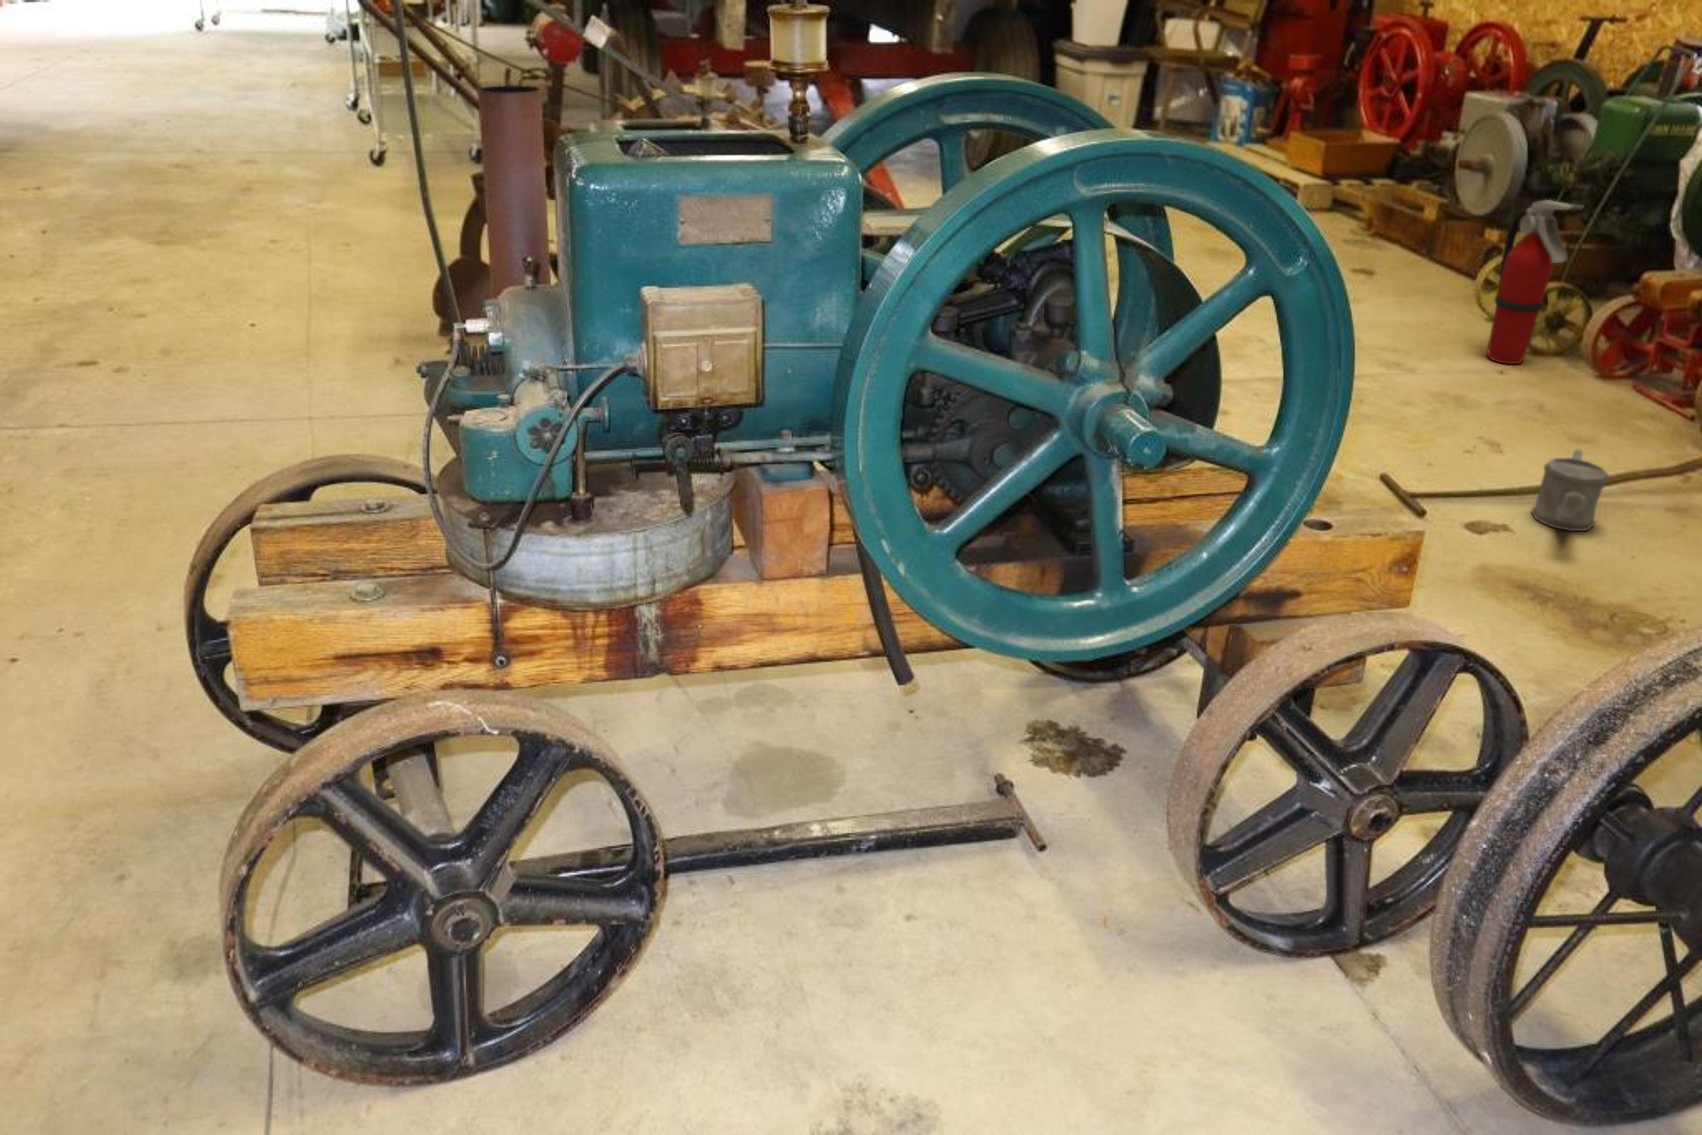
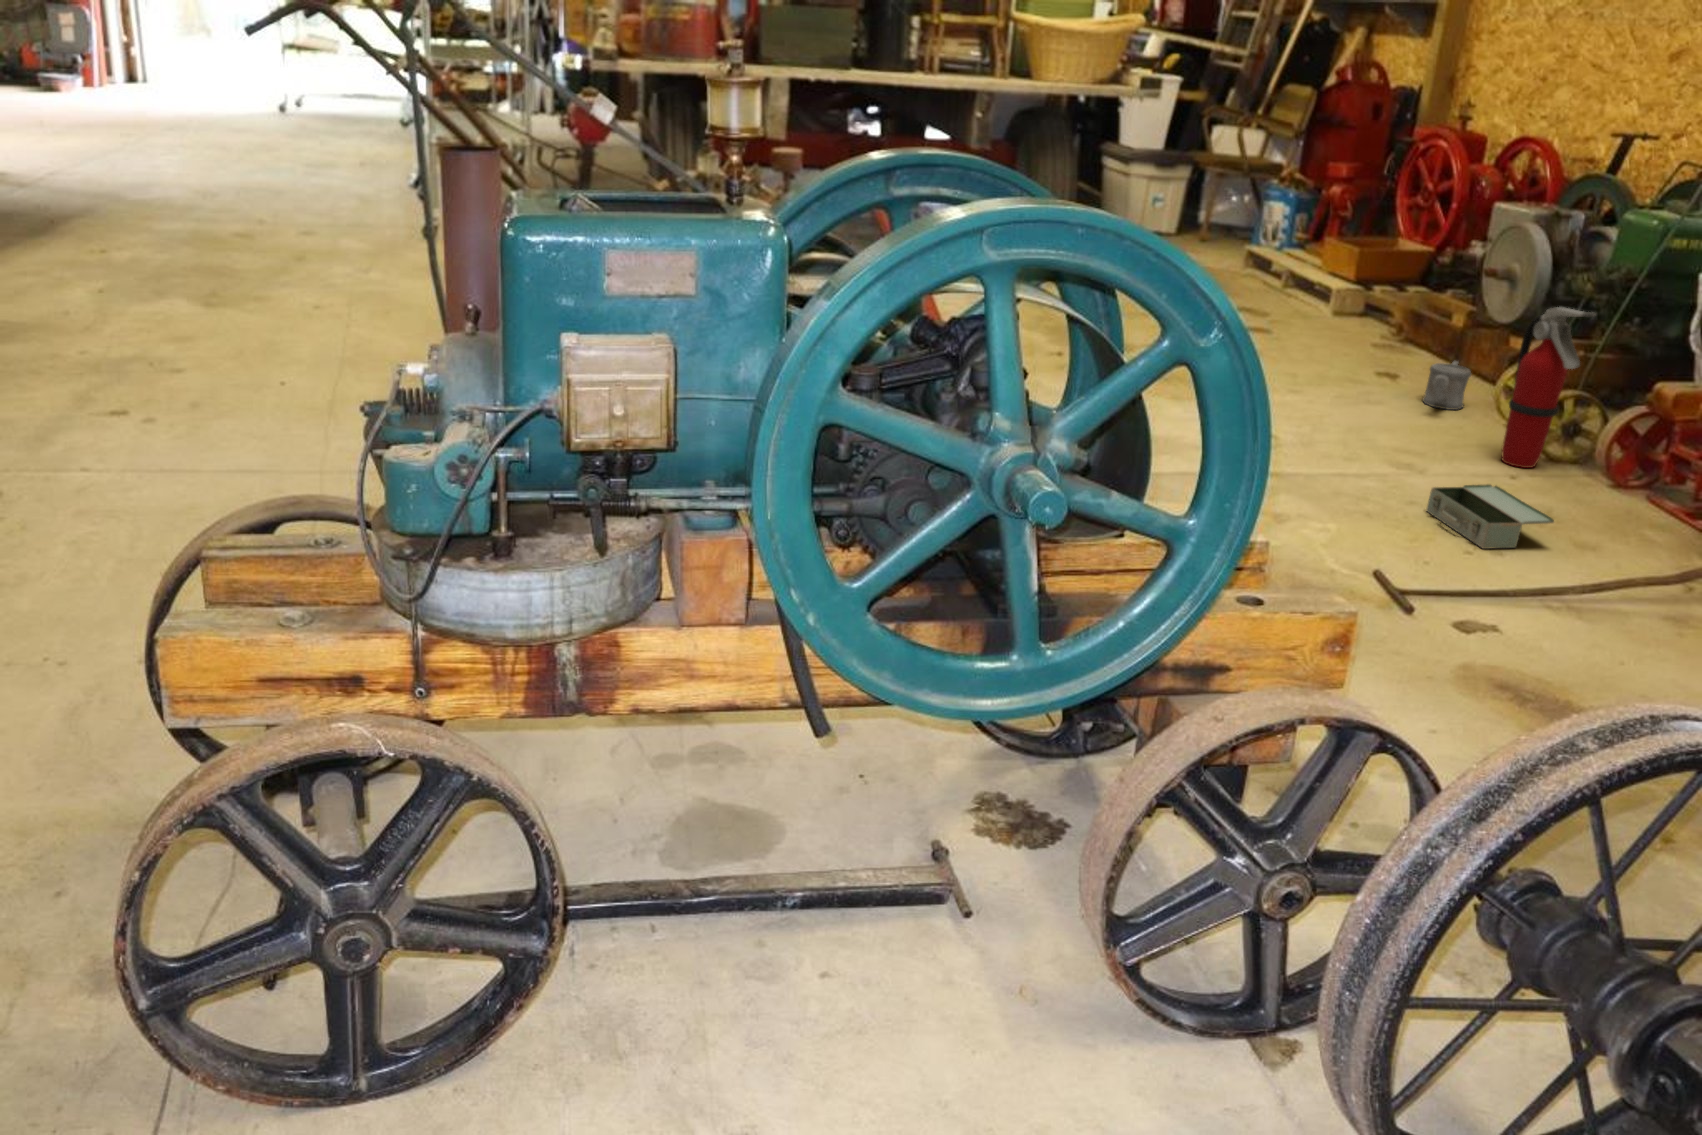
toolbox: none [1422,384,1552,450] -> present [1427,484,1554,549]
watering can: present [1532,450,1608,531] -> present [1423,361,1471,410]

